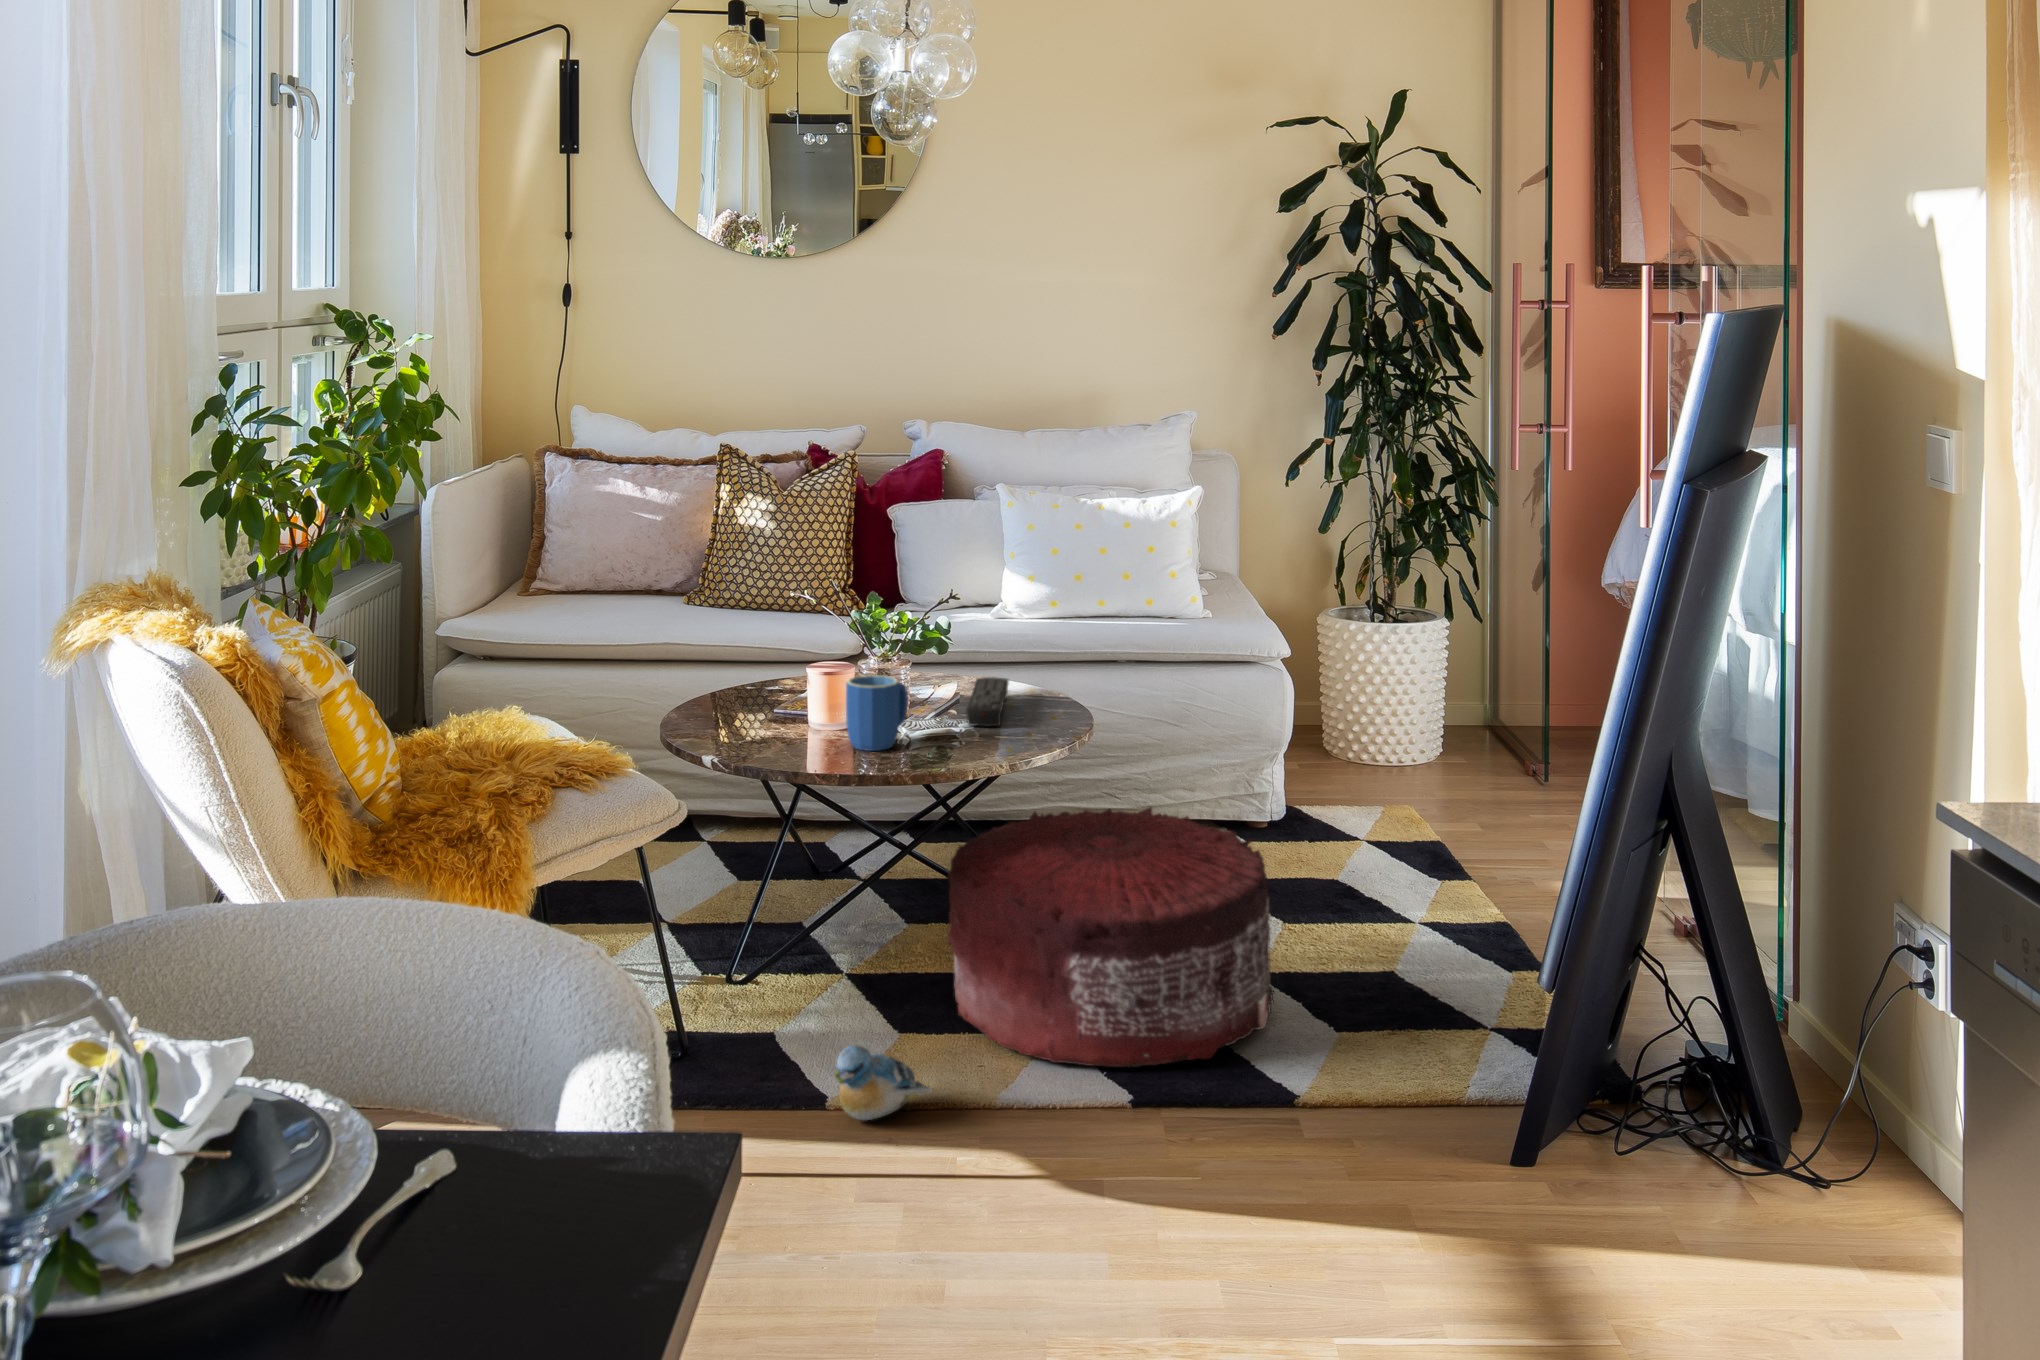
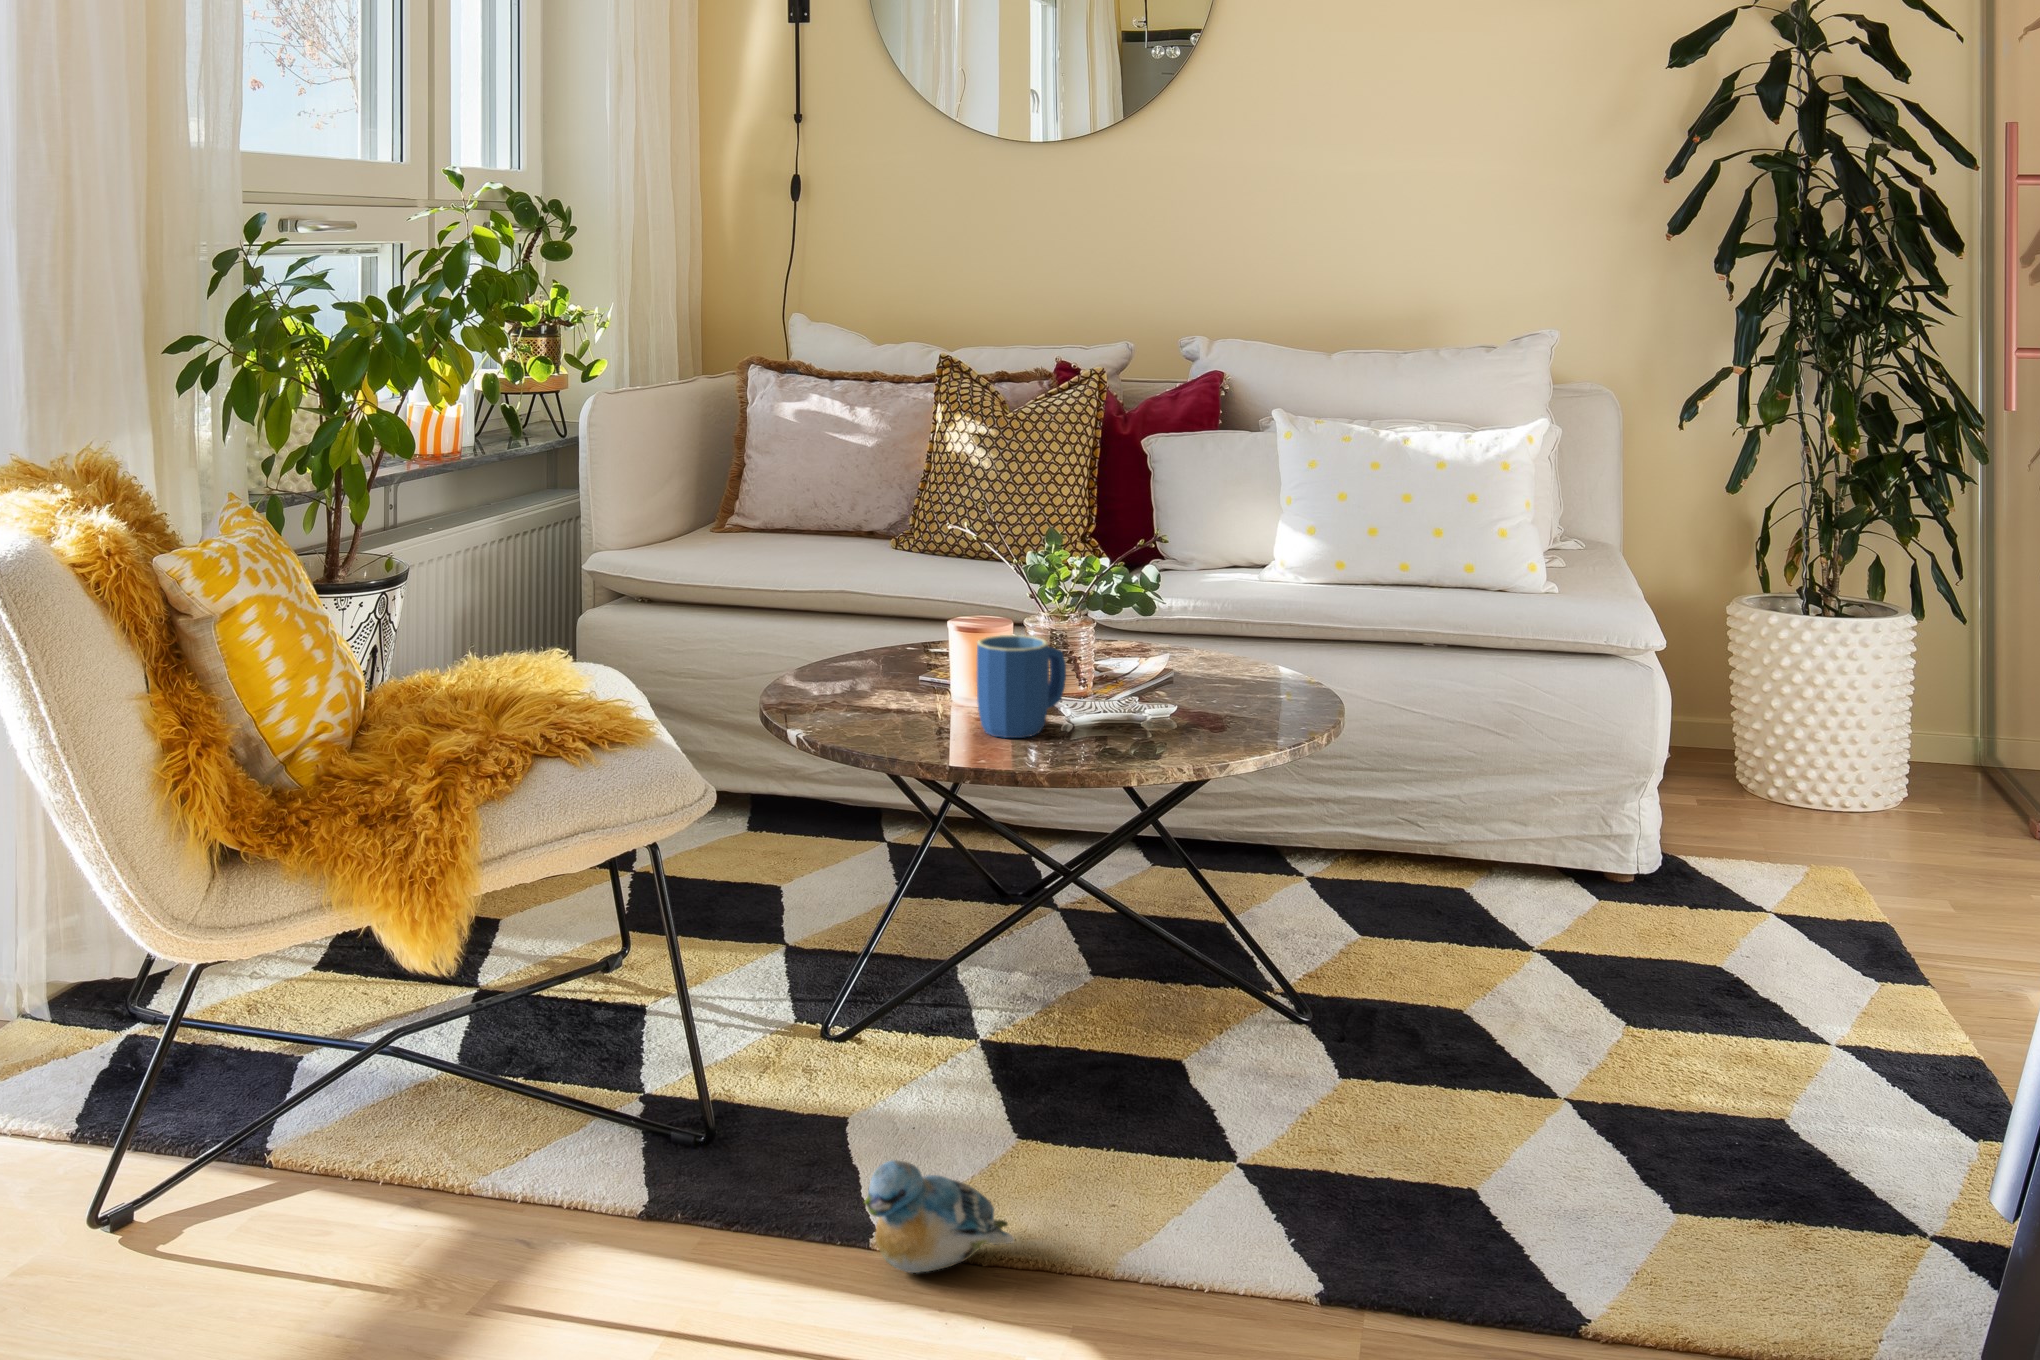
remote control: present [966,677,1009,726] -> none [1154,651,1235,717]
pouf: present [948,807,1274,1067] -> none [1093,836,1582,1233]

